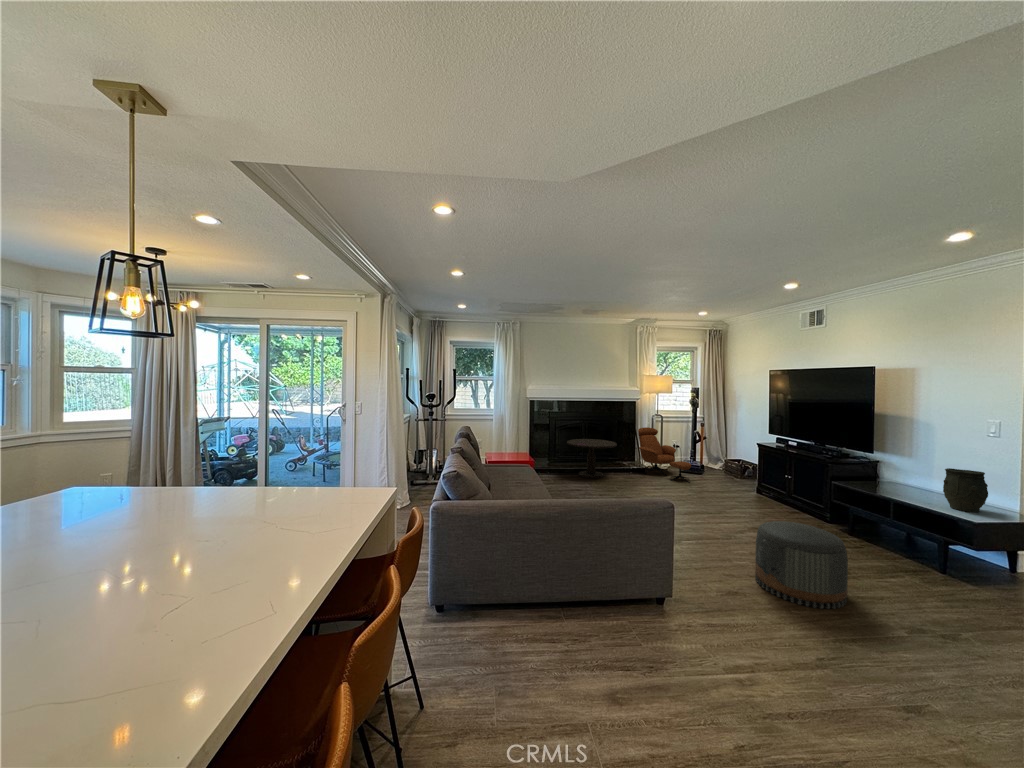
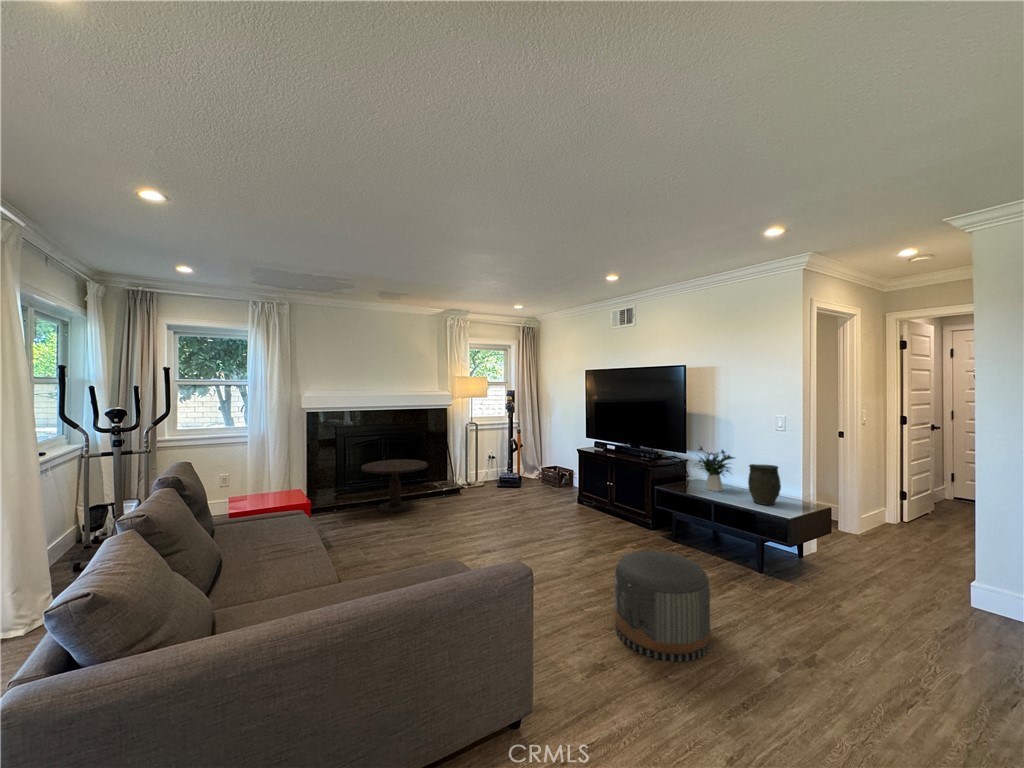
lounge chair: present [638,427,691,483] -> none [452,439,513,502]
flower arrangement: none [876,445,937,494] -> present [696,447,734,492]

